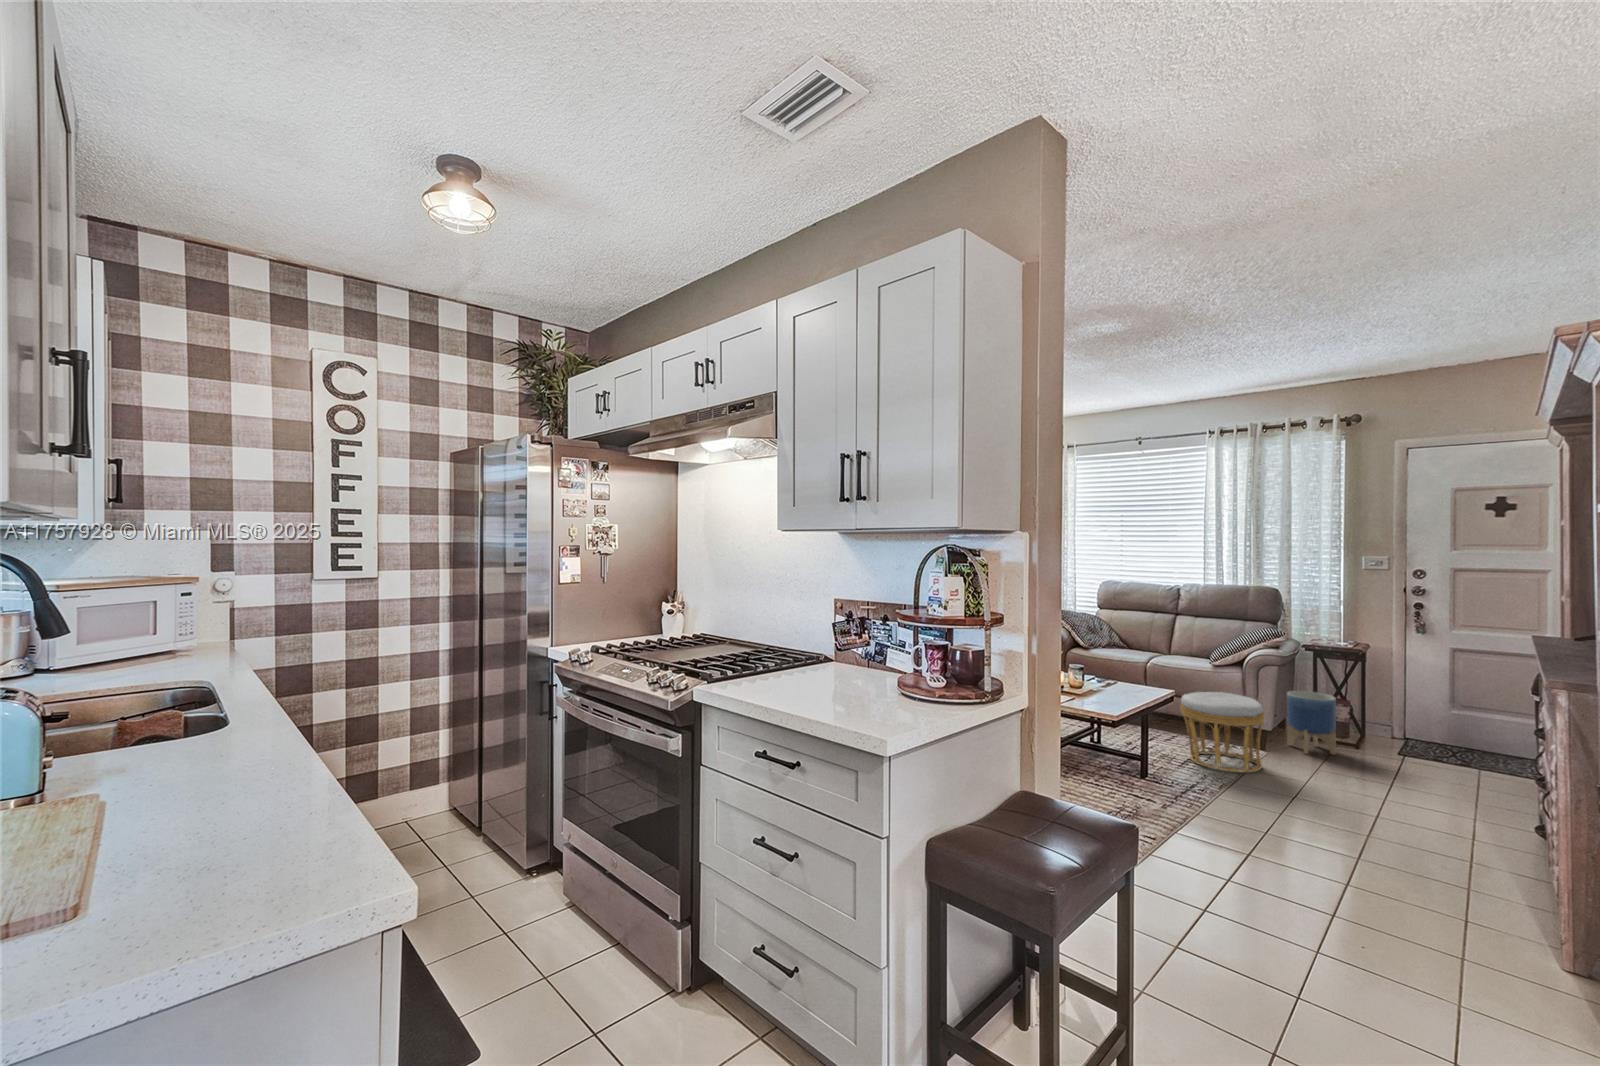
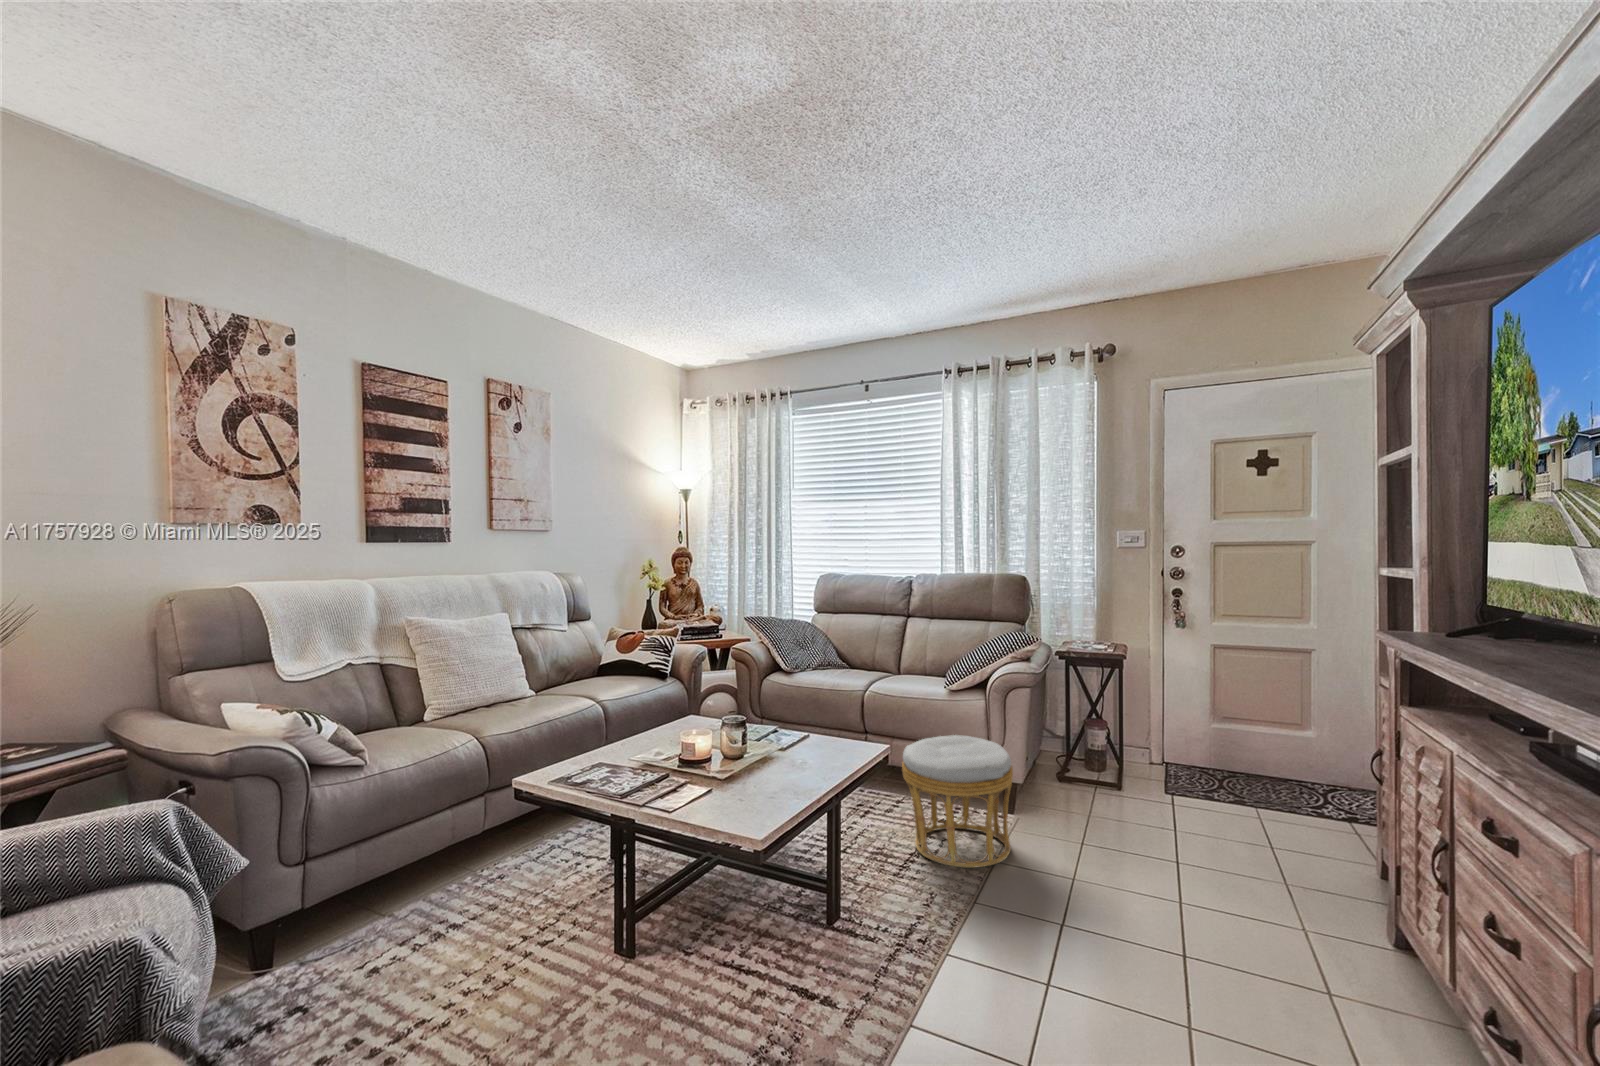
planter: present [1287,691,1336,755] -> none [1039,717,1097,809]

